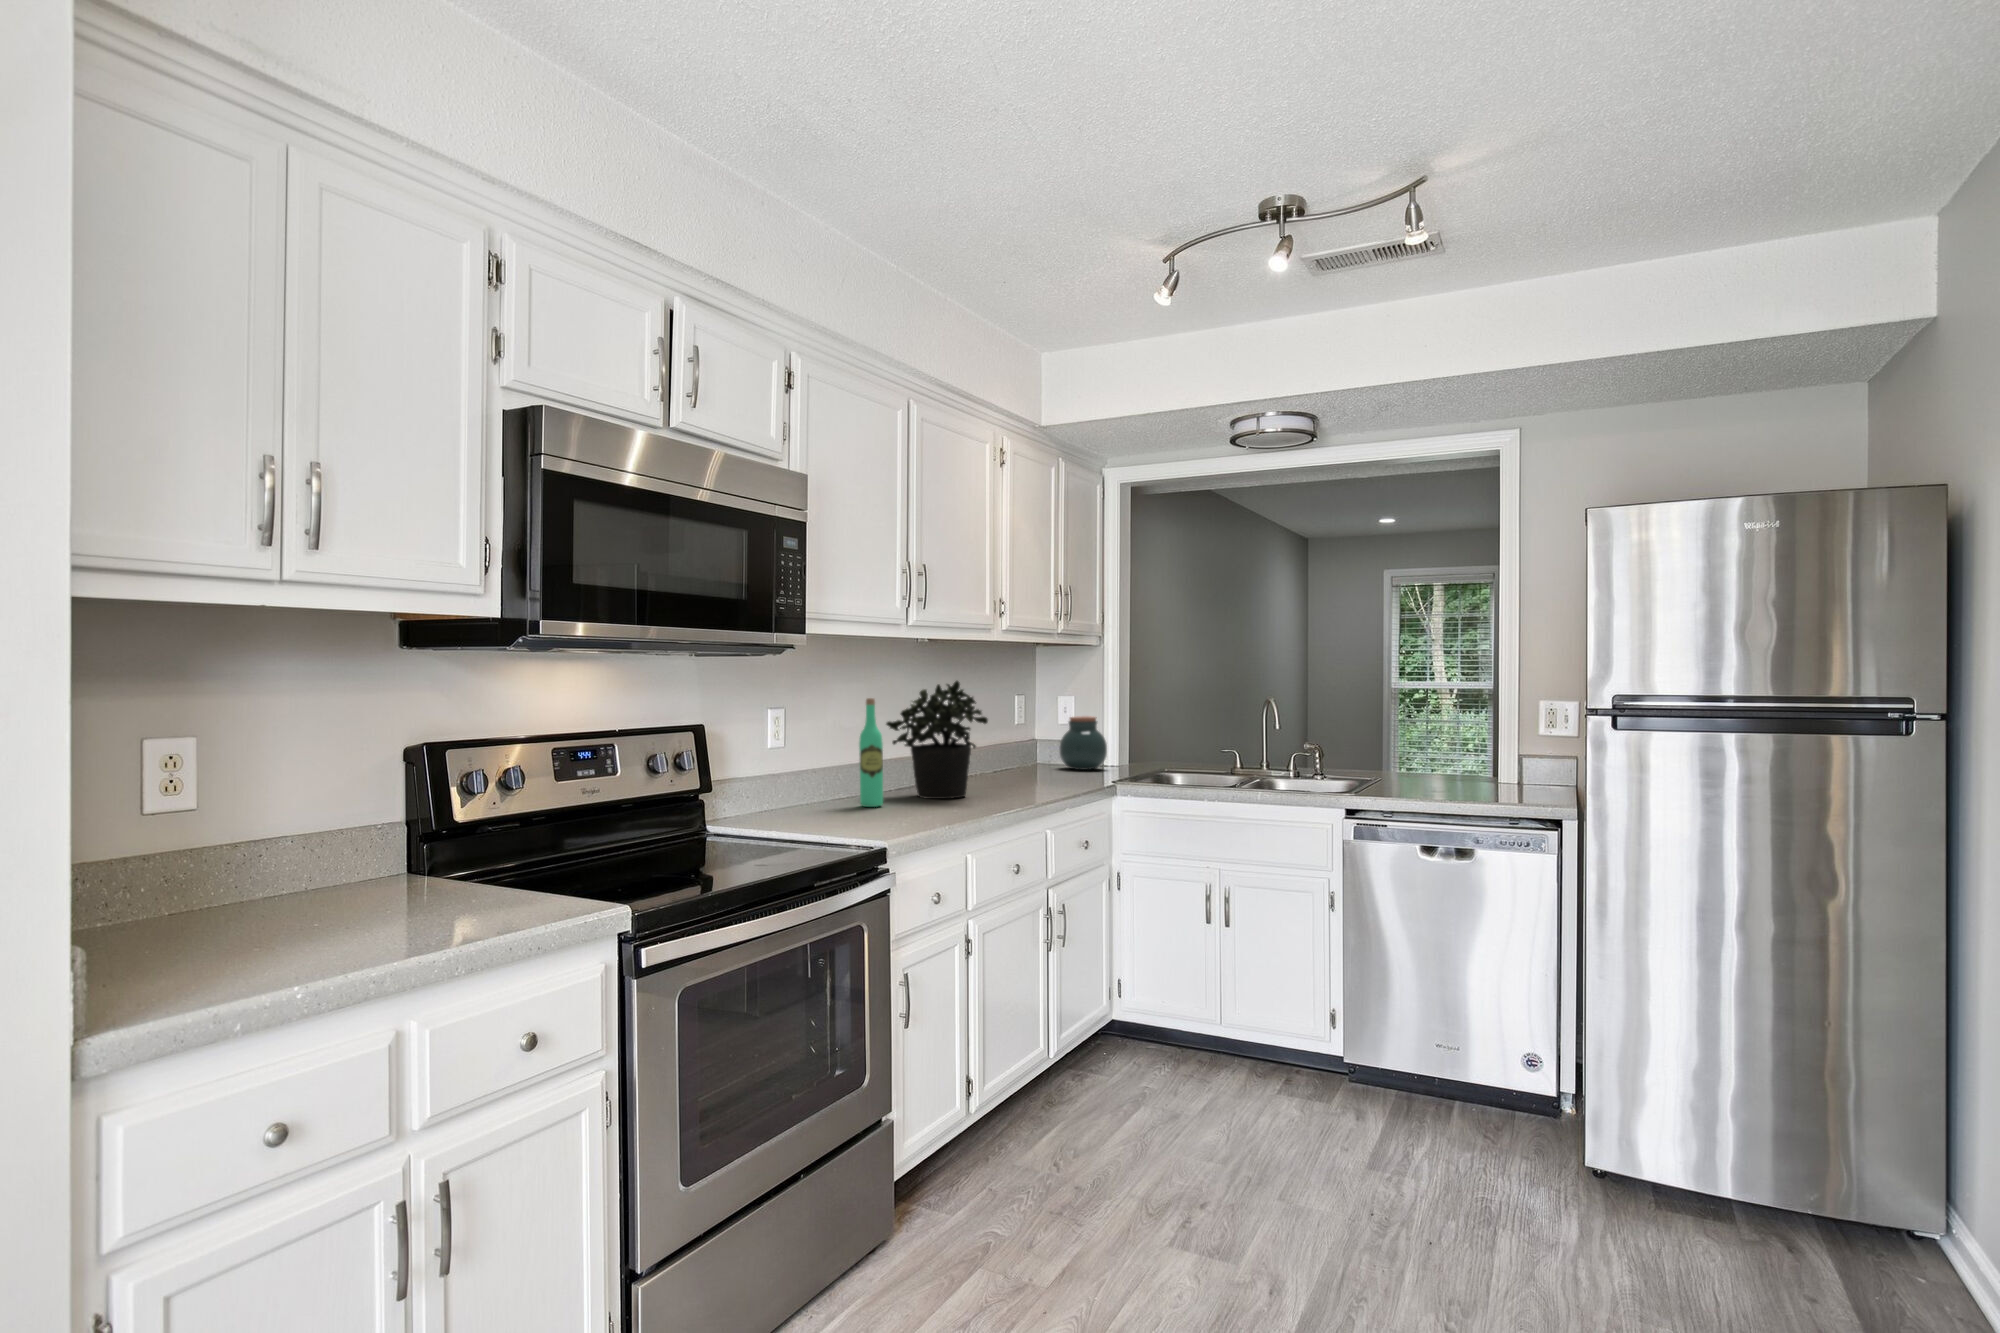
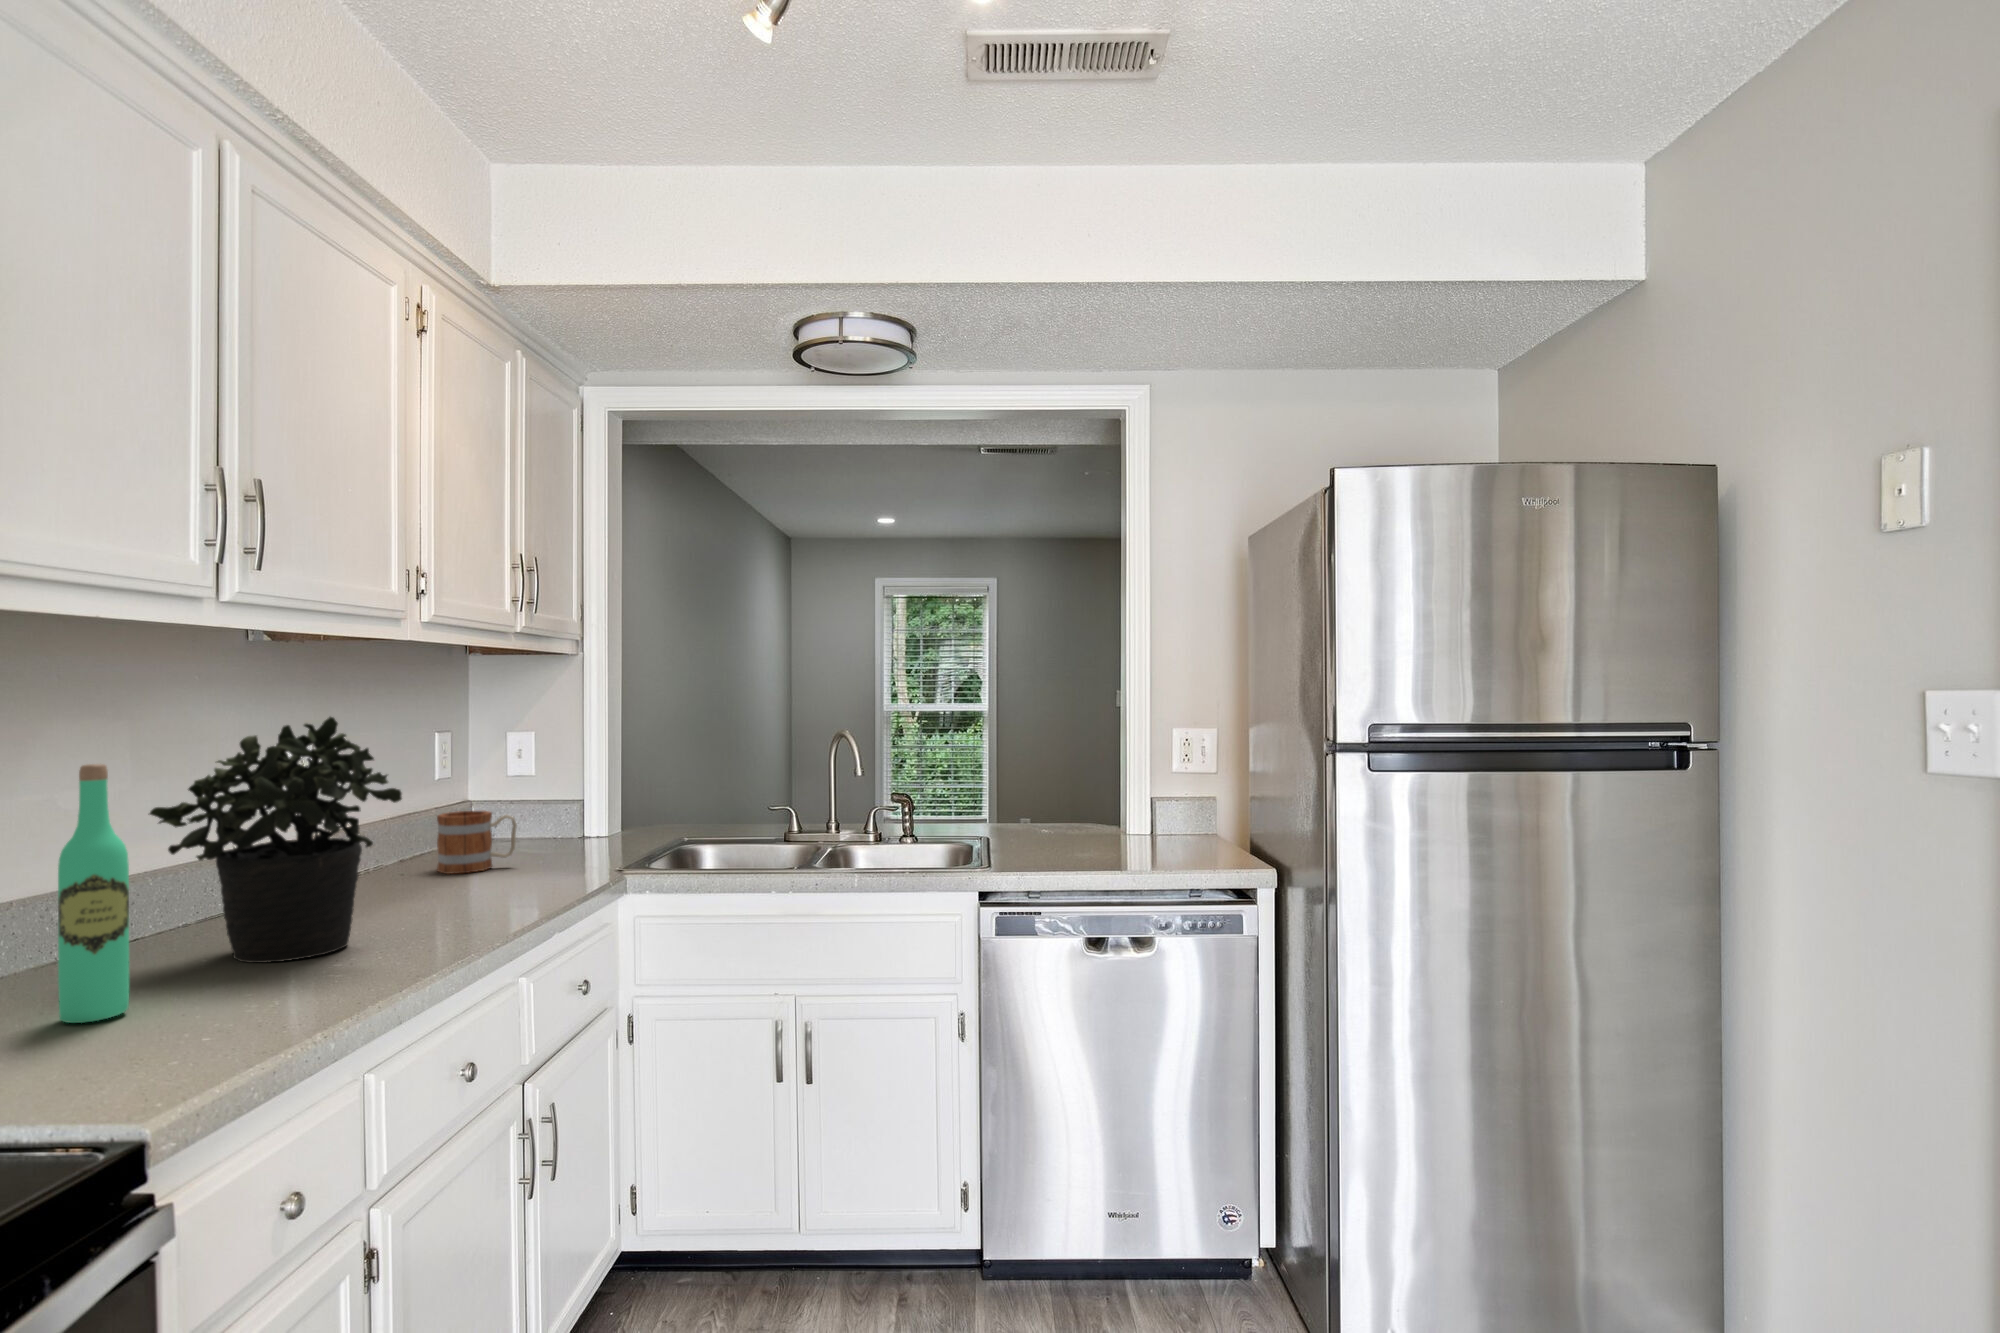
jar: present [1059,716,1107,770] -> none [512,762,590,844]
mug: none [1013,742,1057,778] -> present [437,811,517,874]

